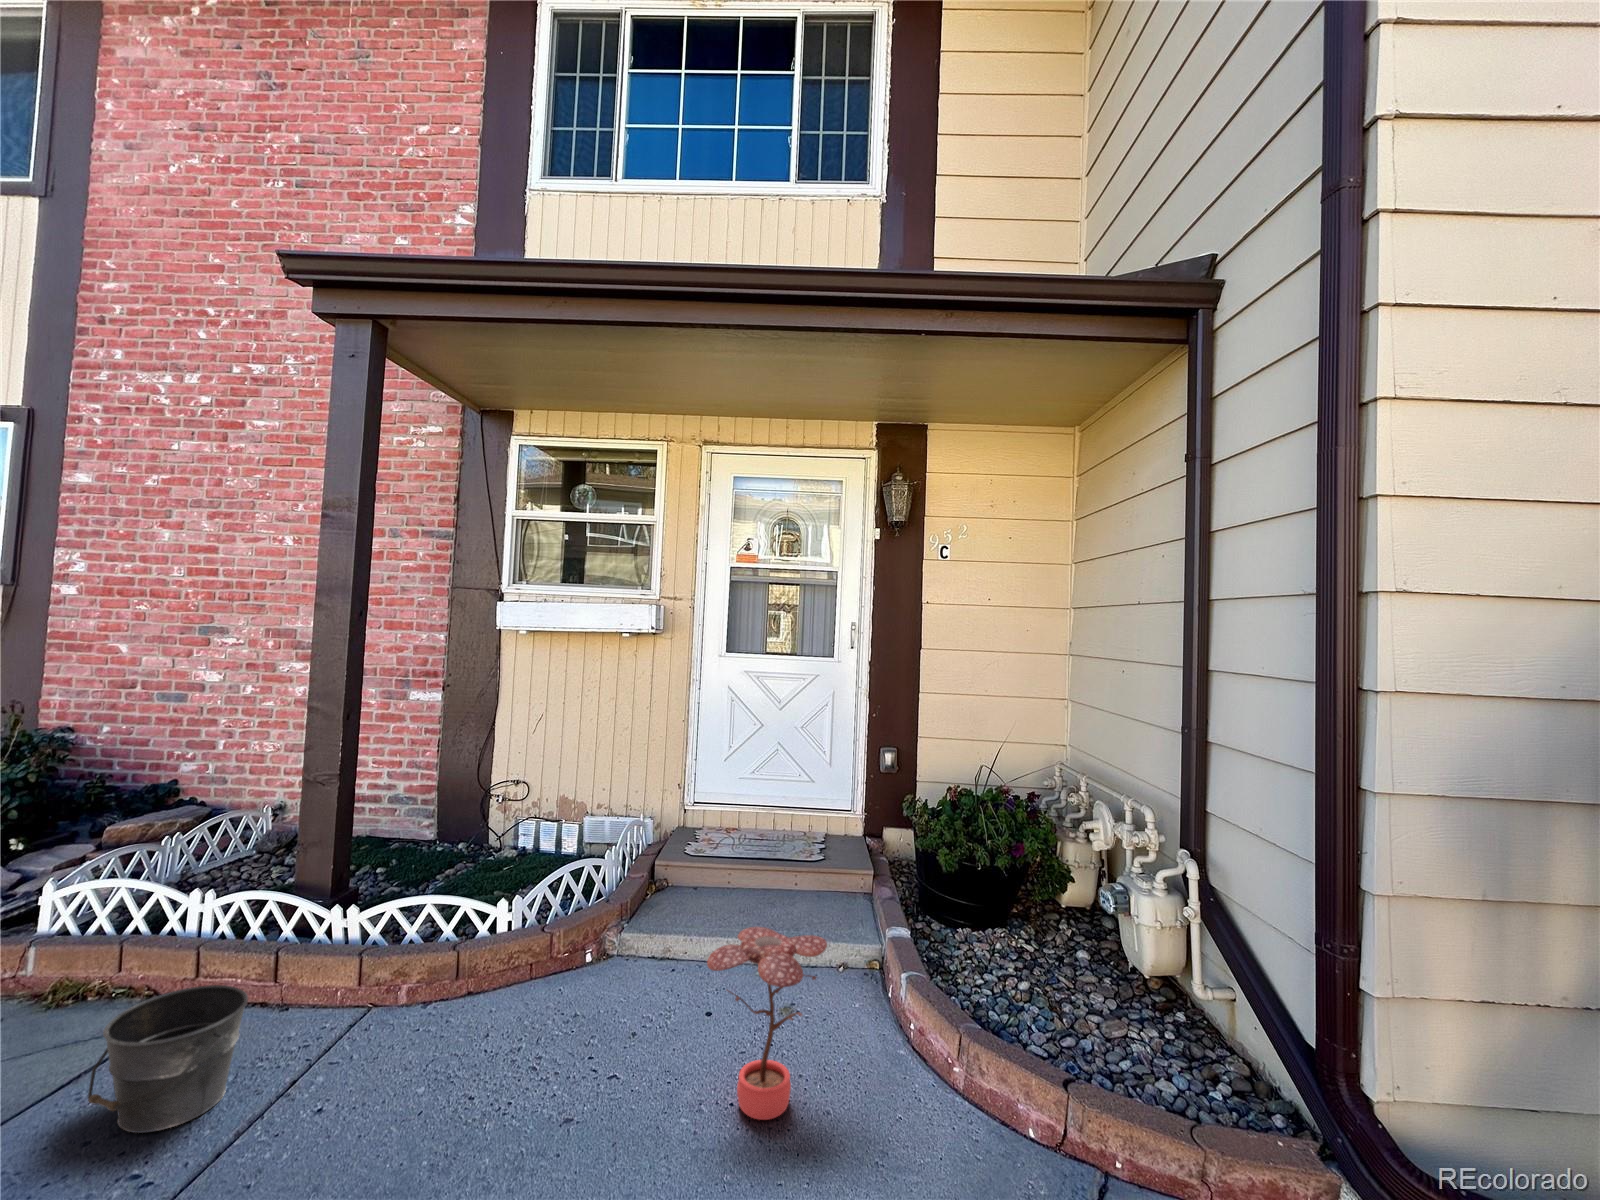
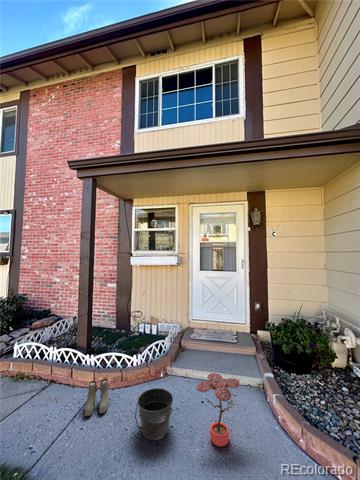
boots: none [334,970,418,1084] -> present [85,379,109,416]
bucket: present [88,985,248,1133] -> present [135,388,173,440]

